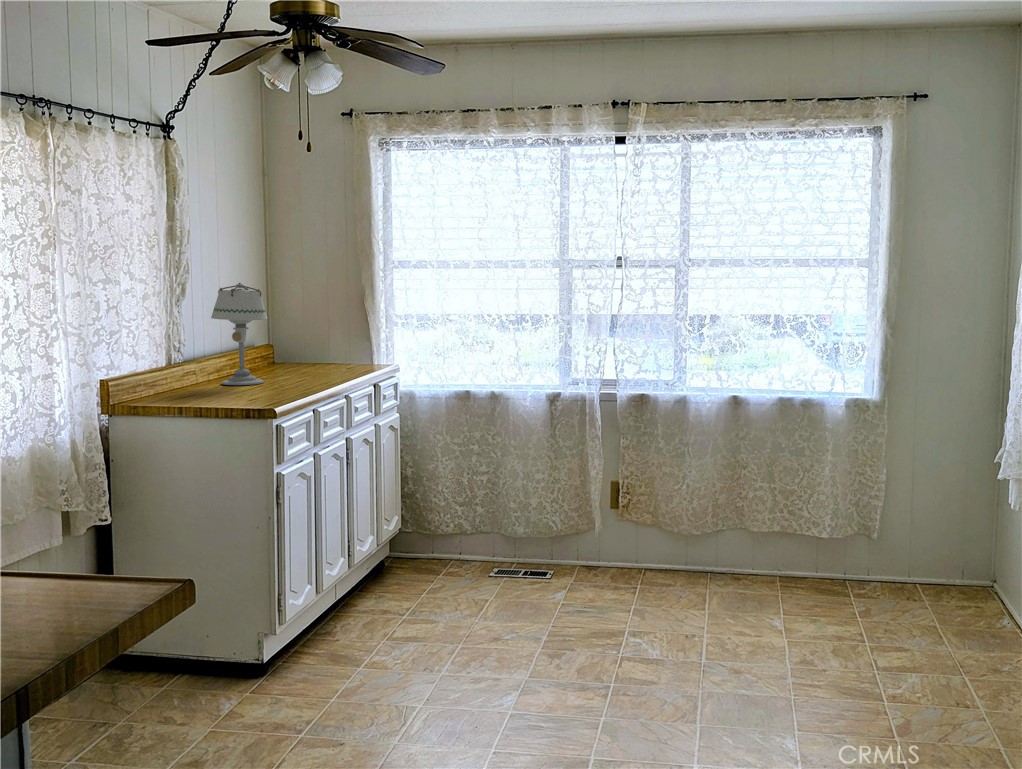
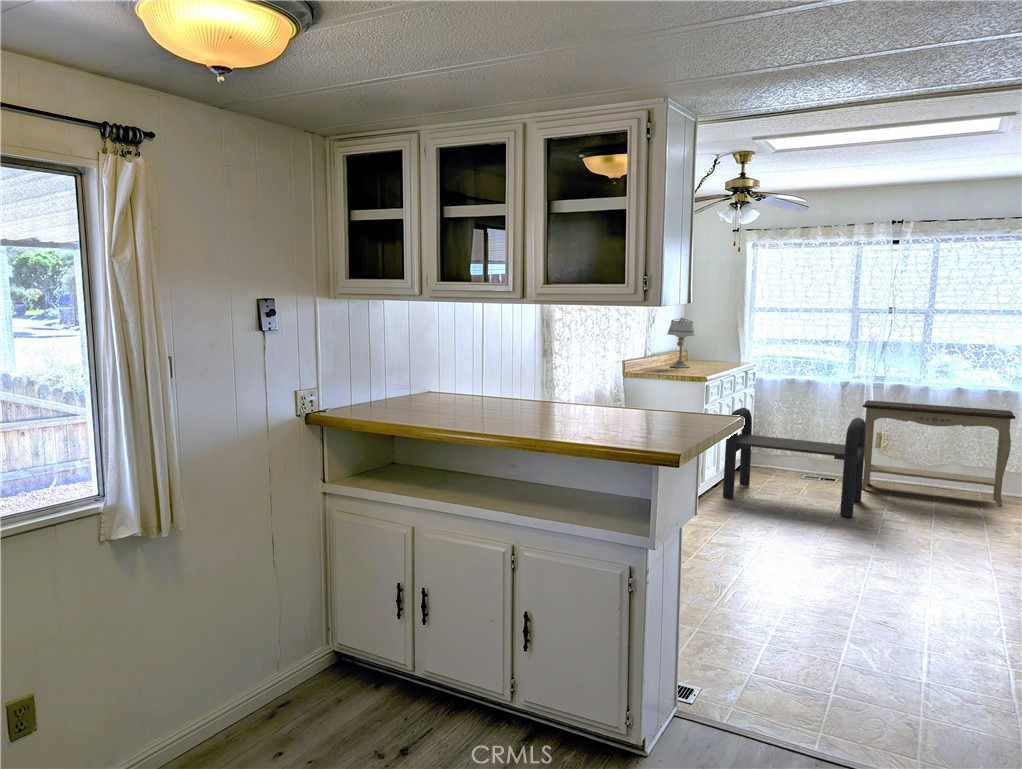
console table: none [583,425,823,599] -> present [862,400,1016,507]
bench: none [332,458,589,664] -> present [723,408,866,517]

